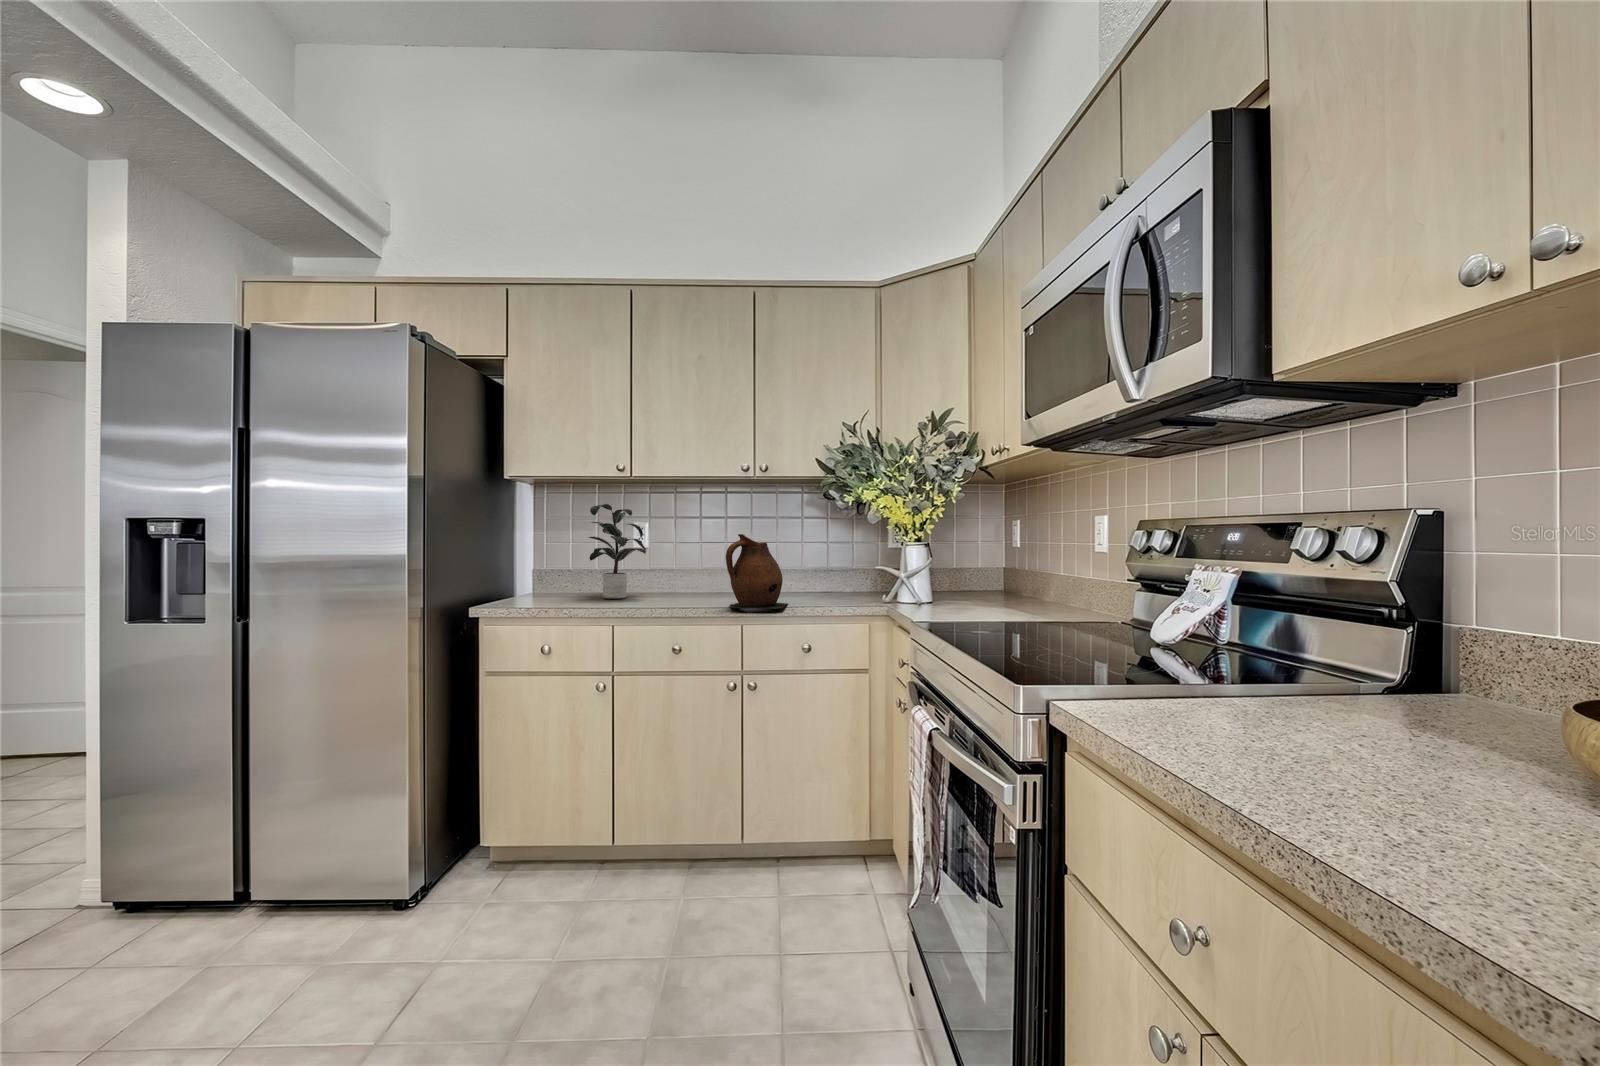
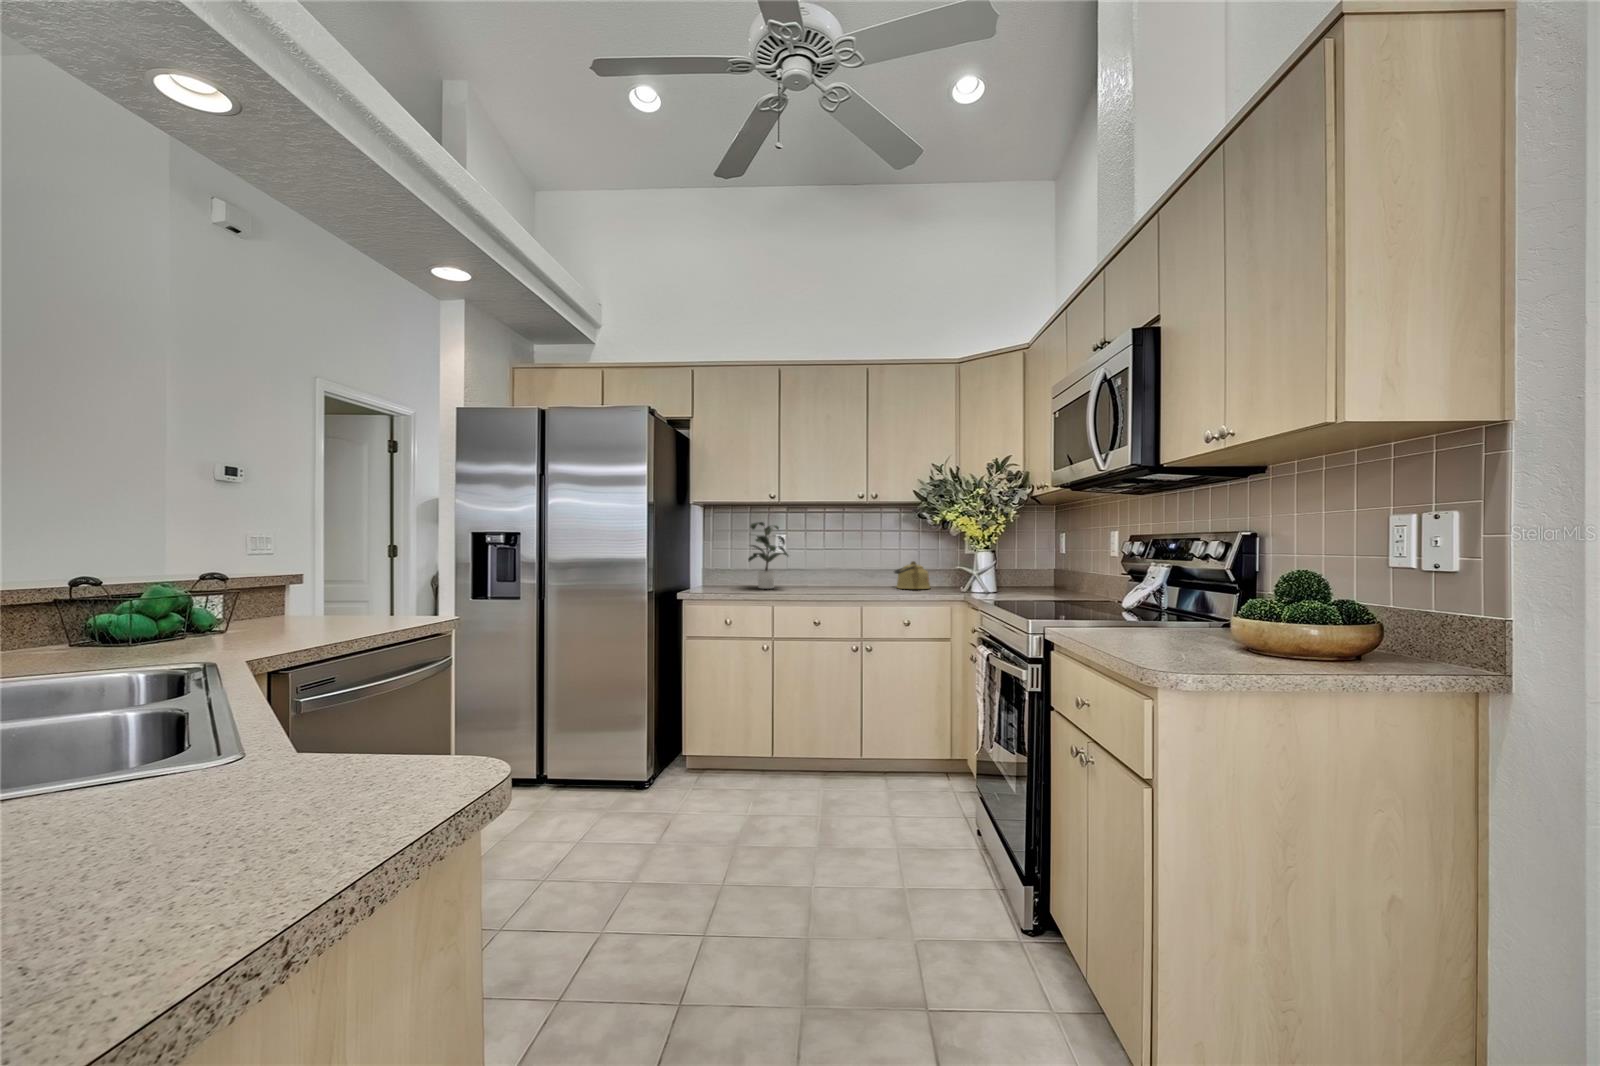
ceramic pitcher: present [726,534,788,610] -> none [849,543,891,596]
kettle: none [794,558,844,597] -> present [894,561,930,589]

